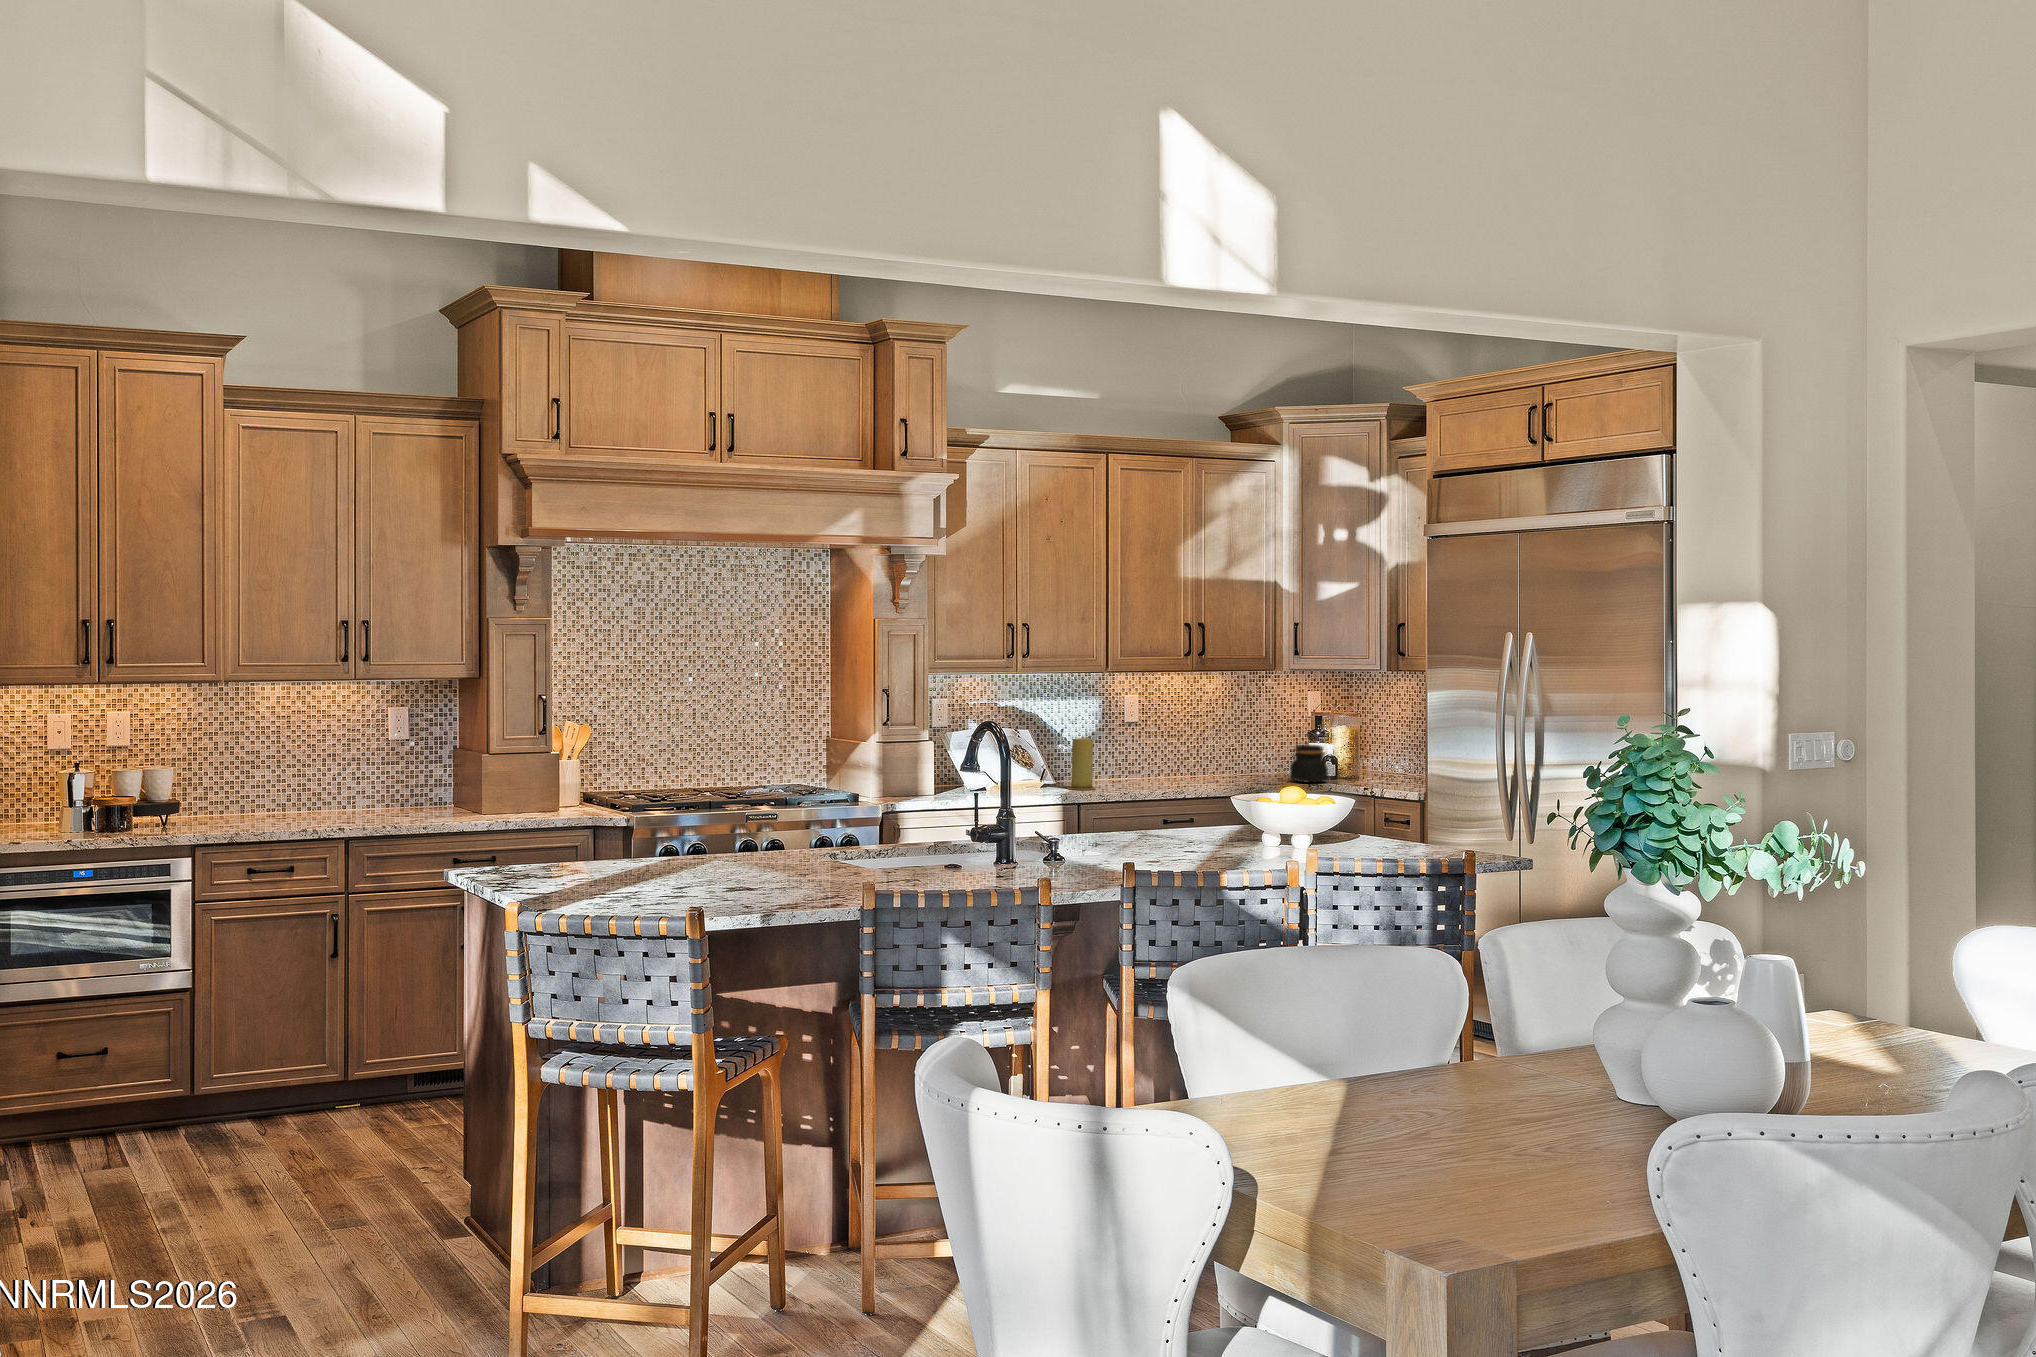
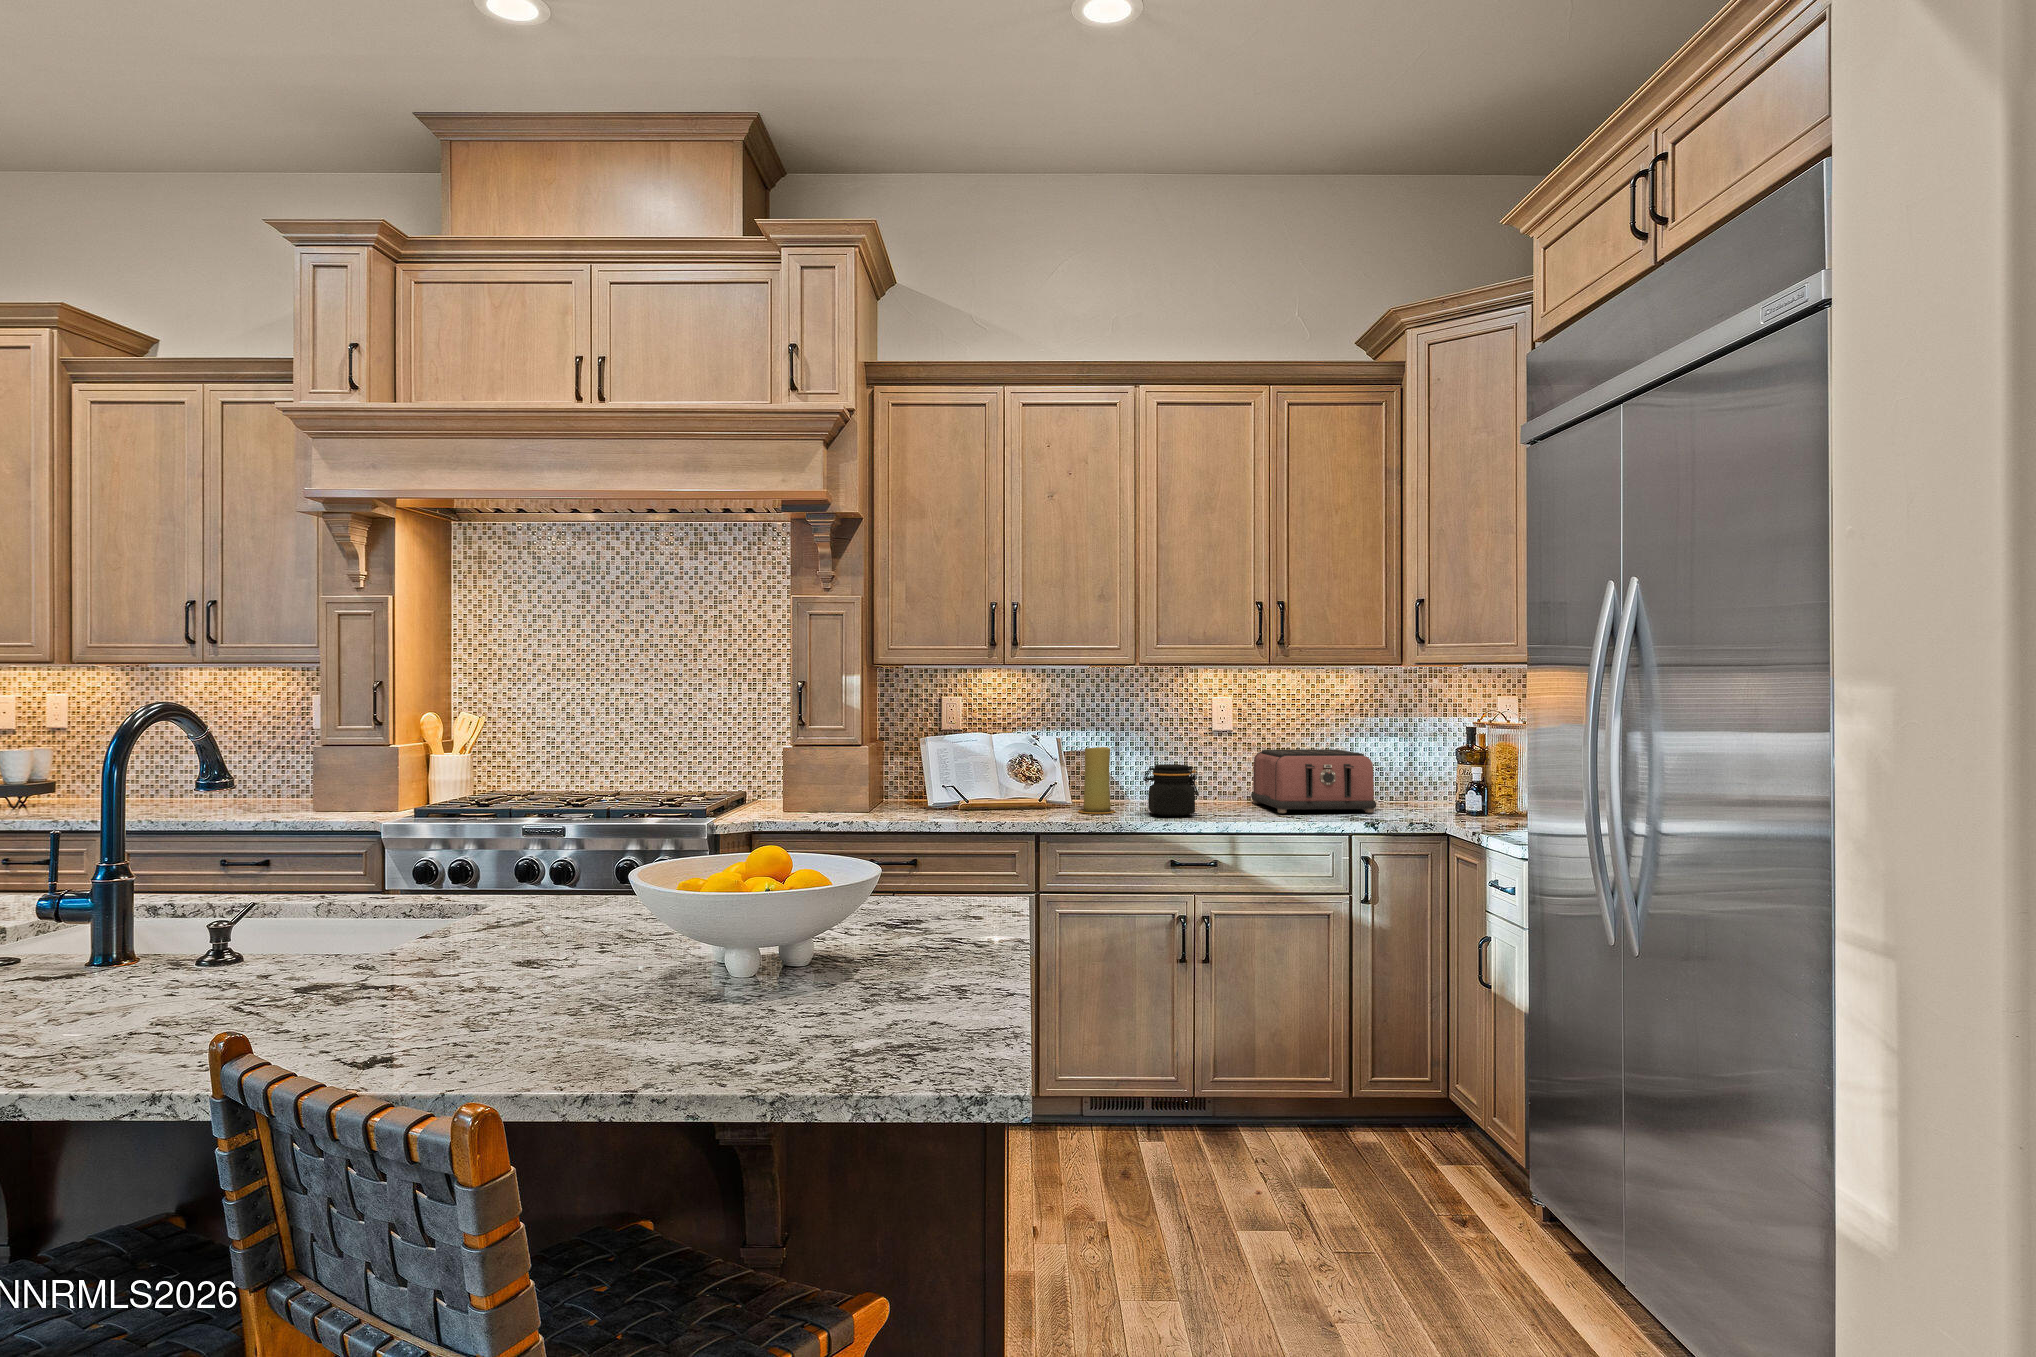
toaster: none [1163,735,1268,784] -> present [1251,749,1376,813]
jar: present [1290,745,1328,783] -> present [1143,764,1199,816]

